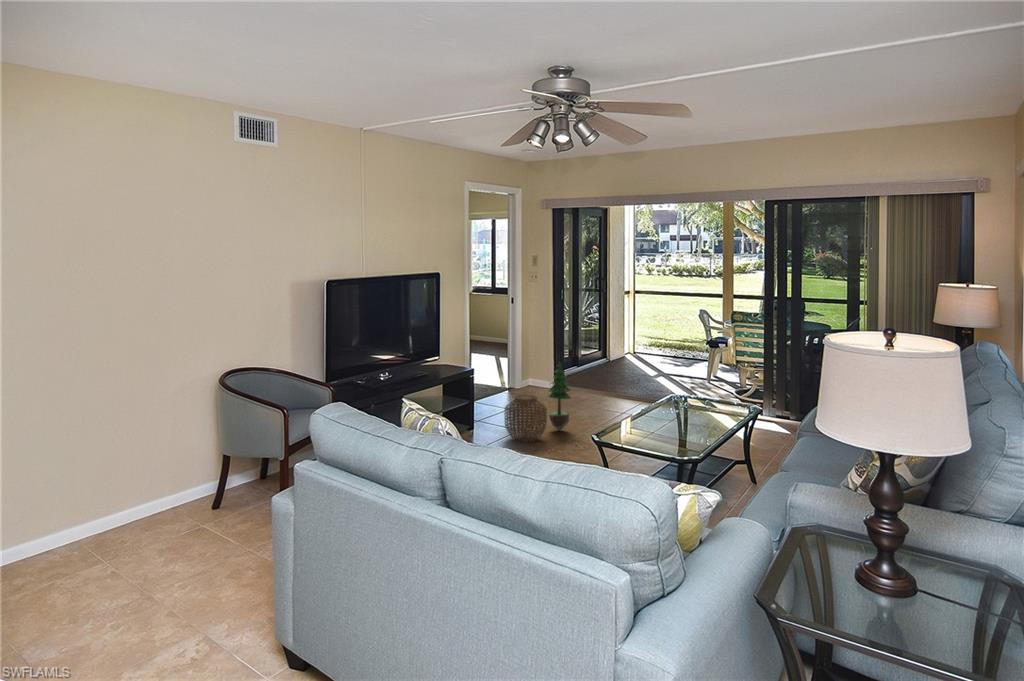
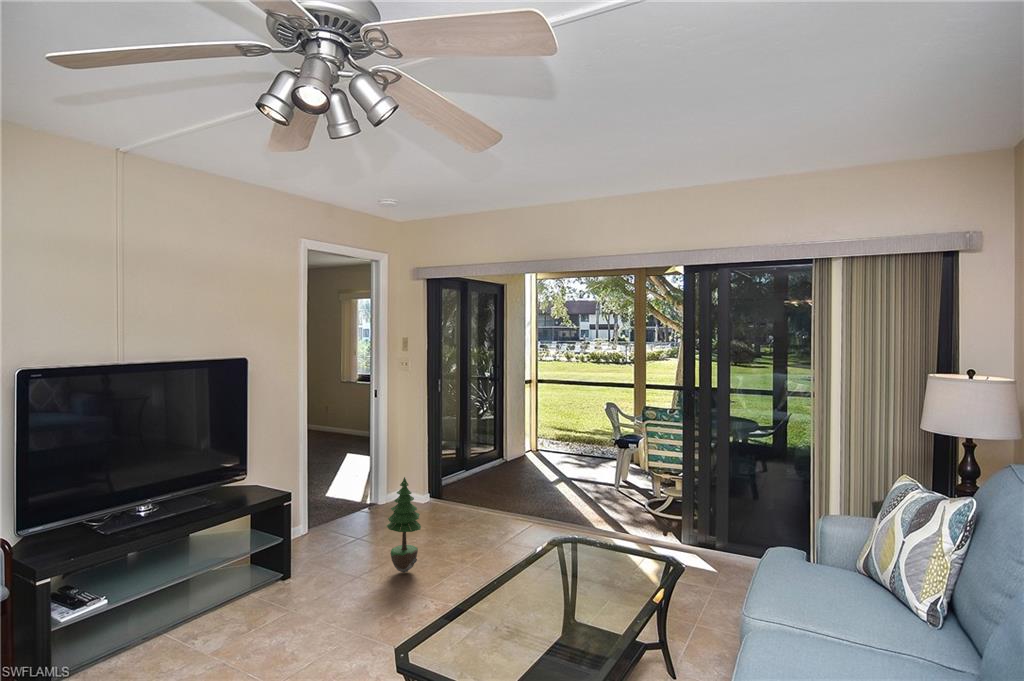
woven basket: present [504,395,547,442] -> none [310,530,372,604]

